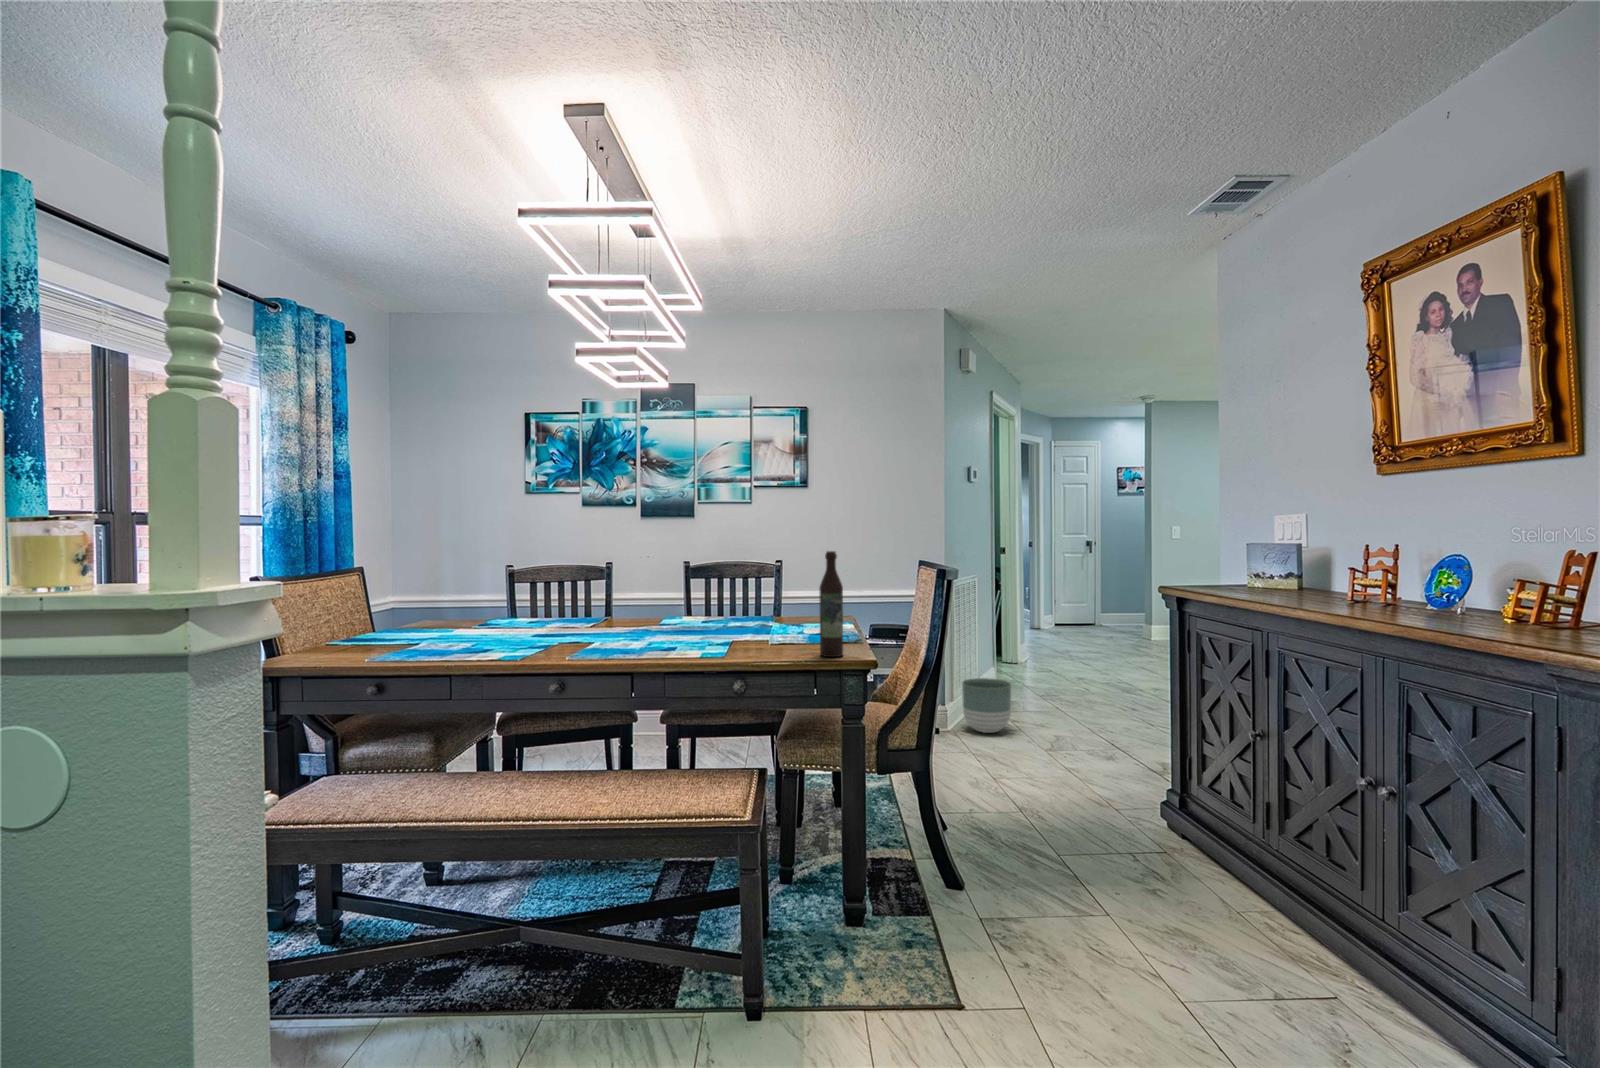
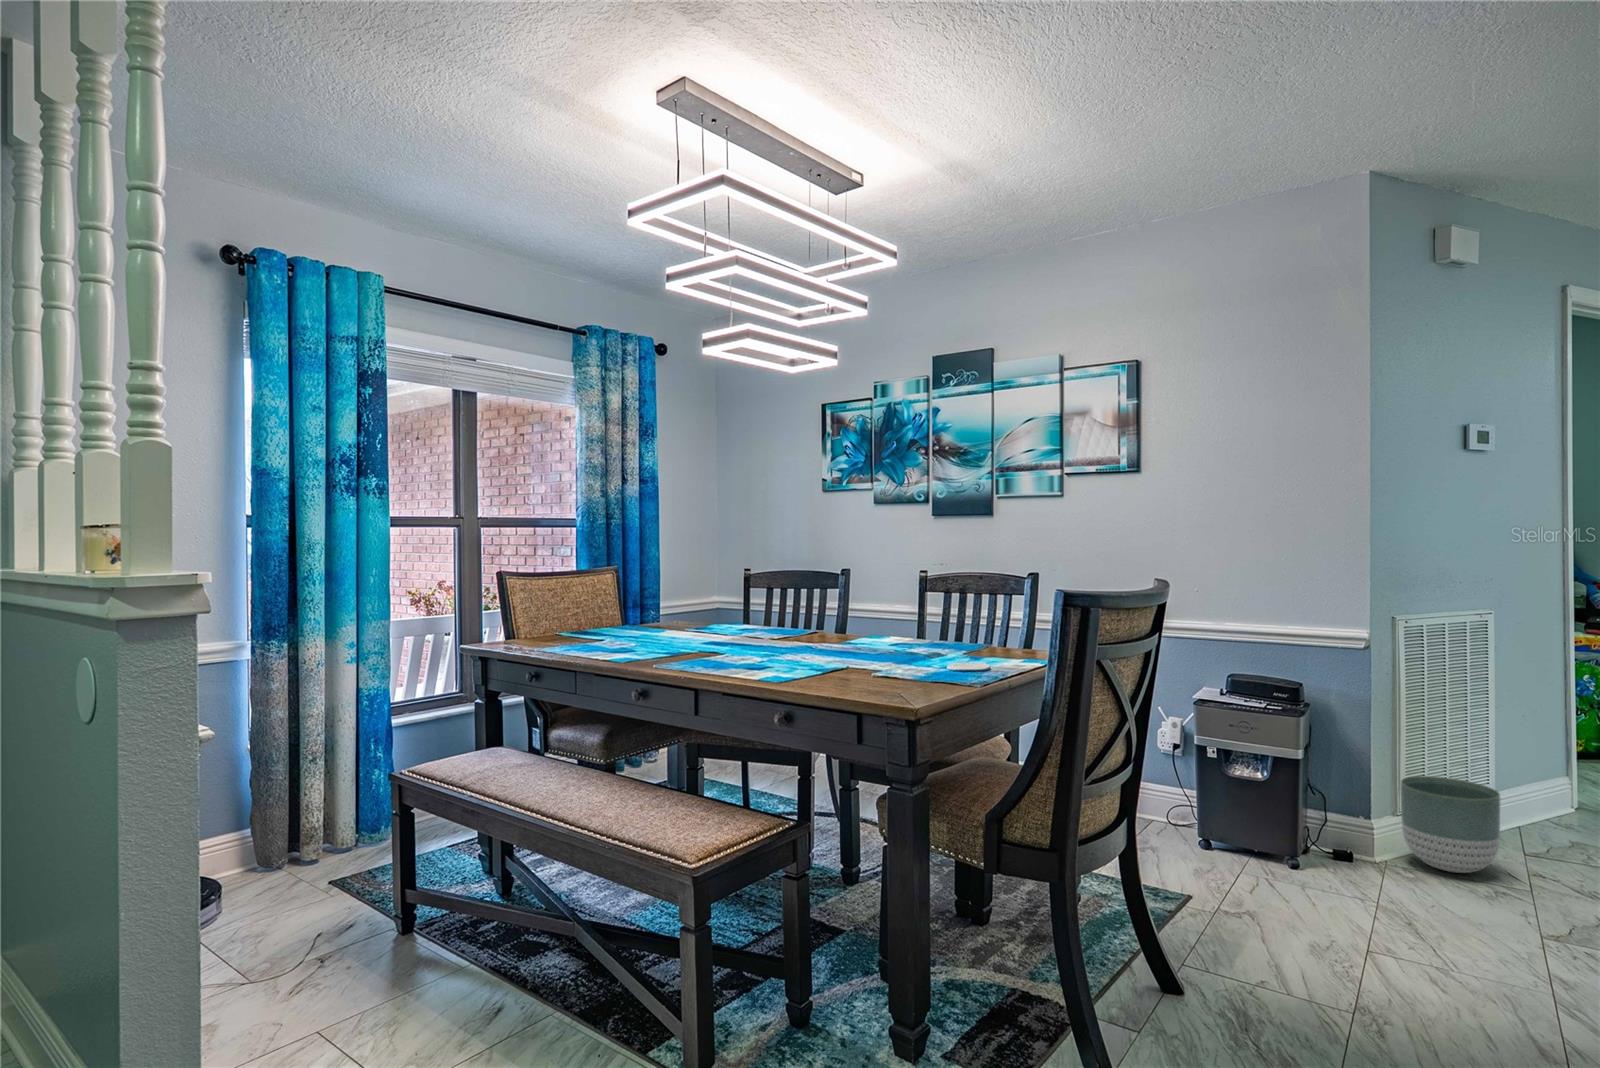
wine bottle: present [819,551,843,657] -> none [879,560,910,697]

